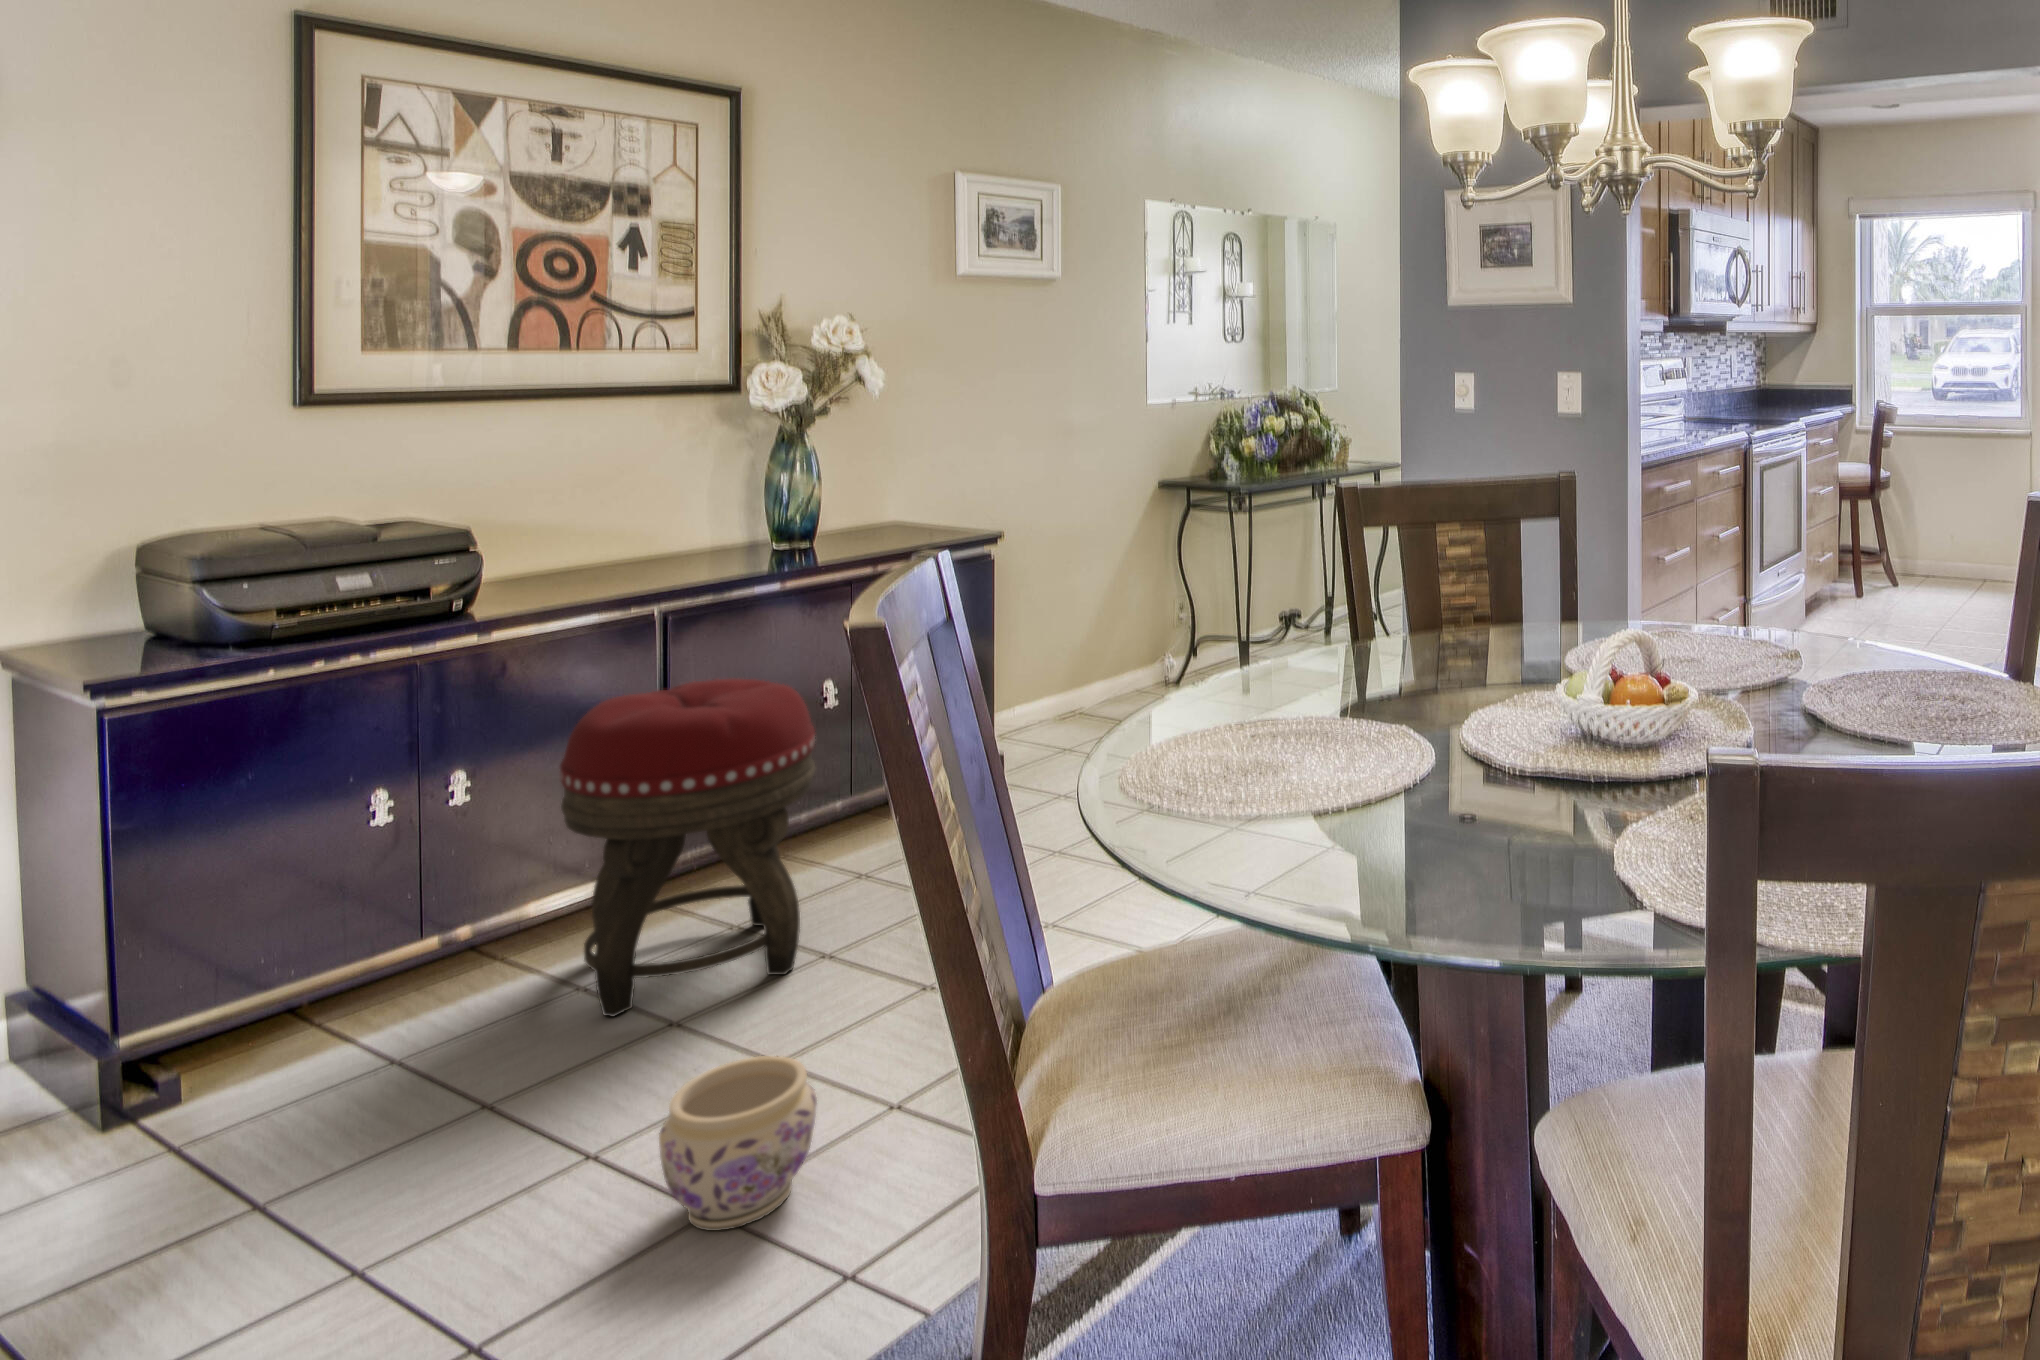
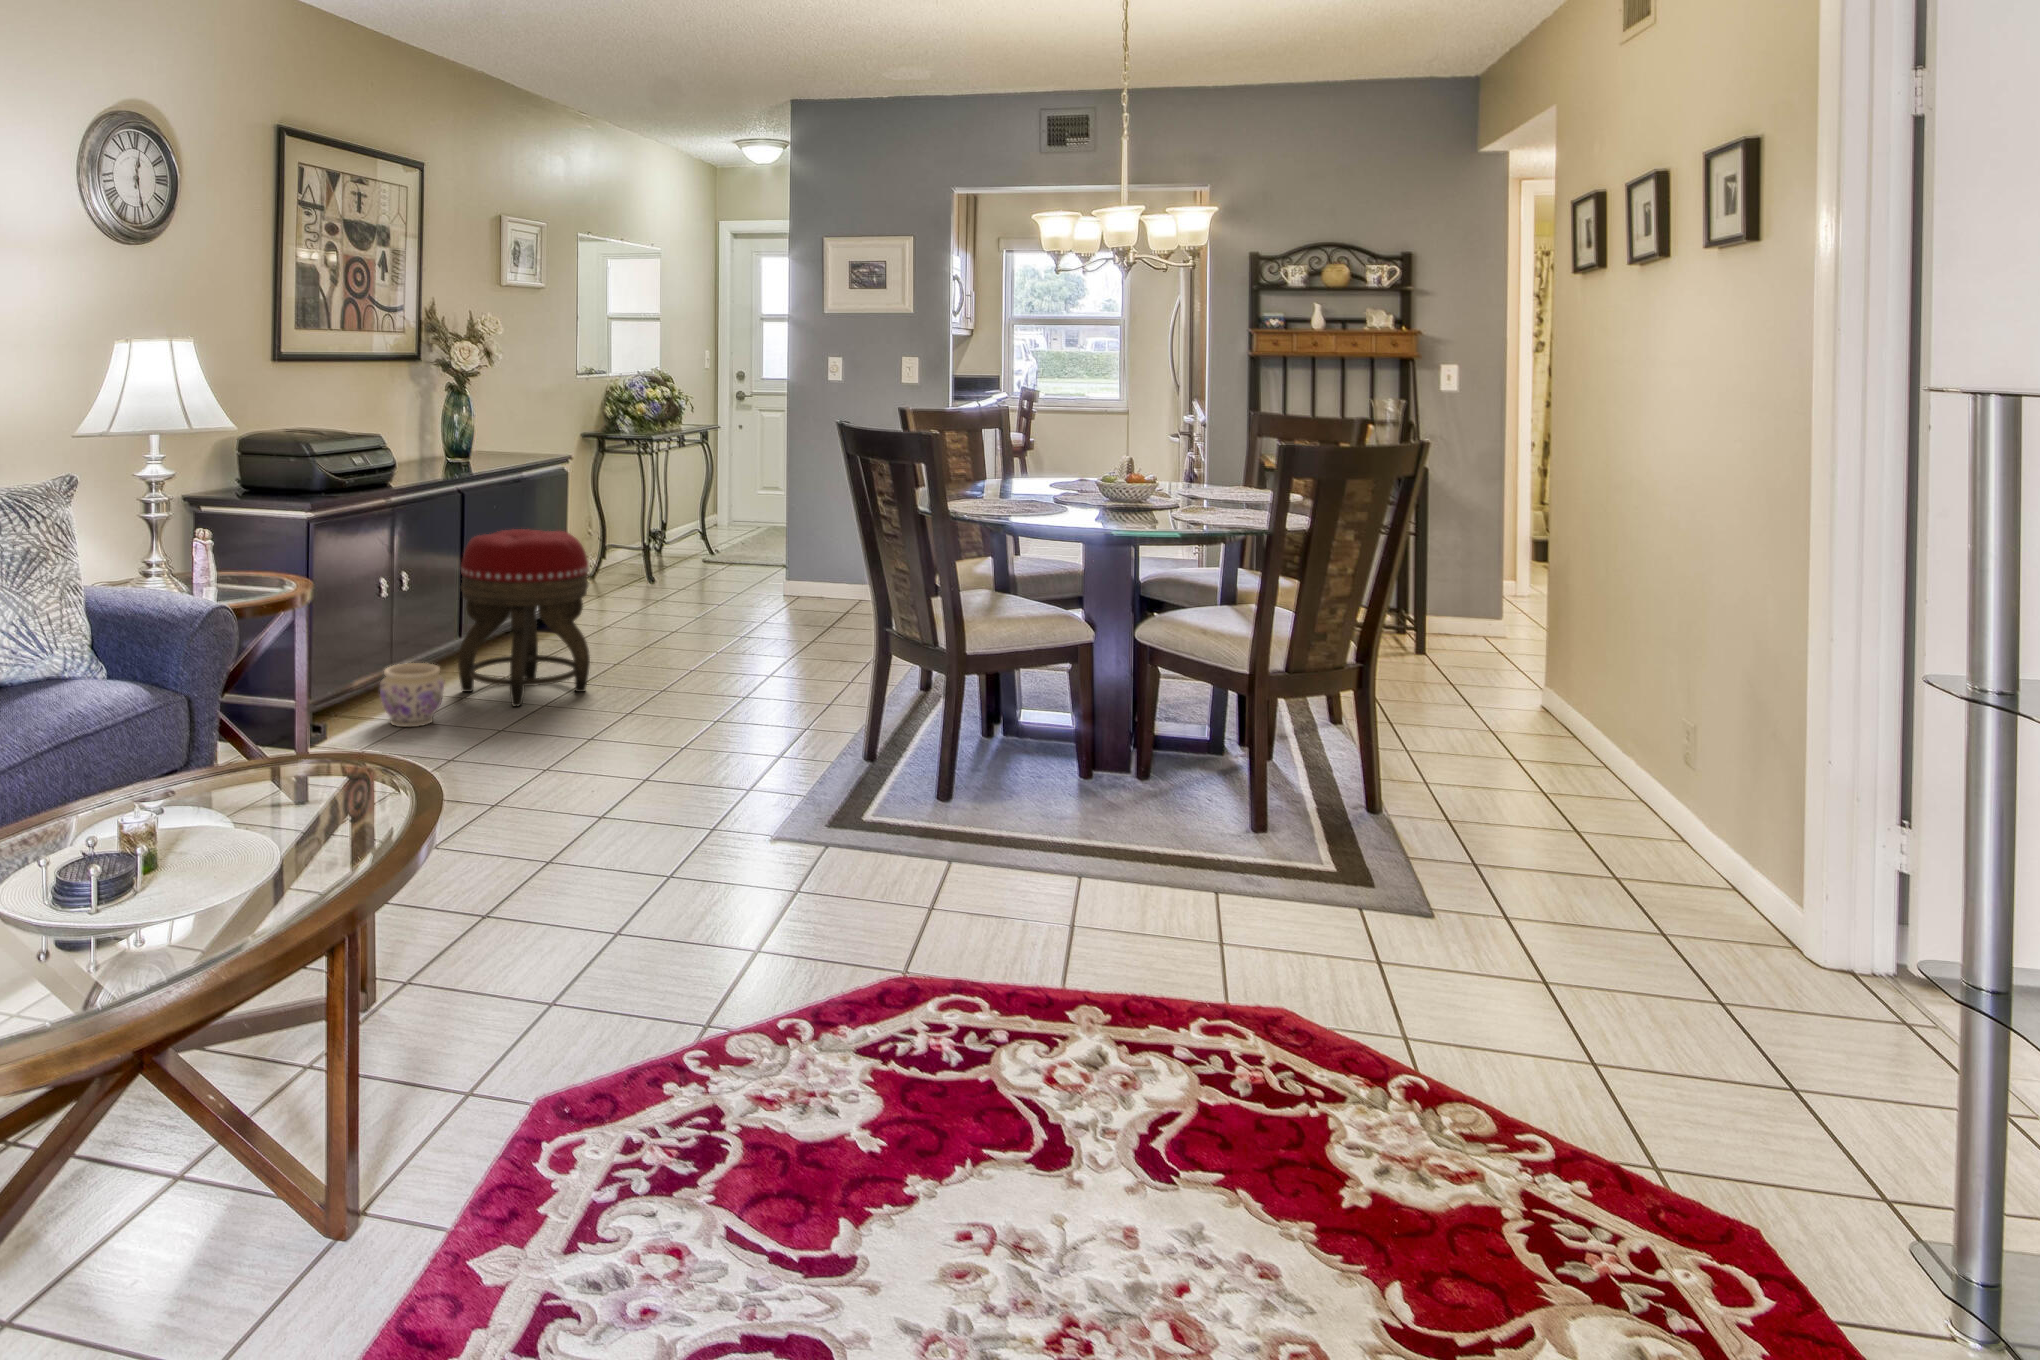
planter: present [659,1056,817,1231] -> present [380,663,444,727]

